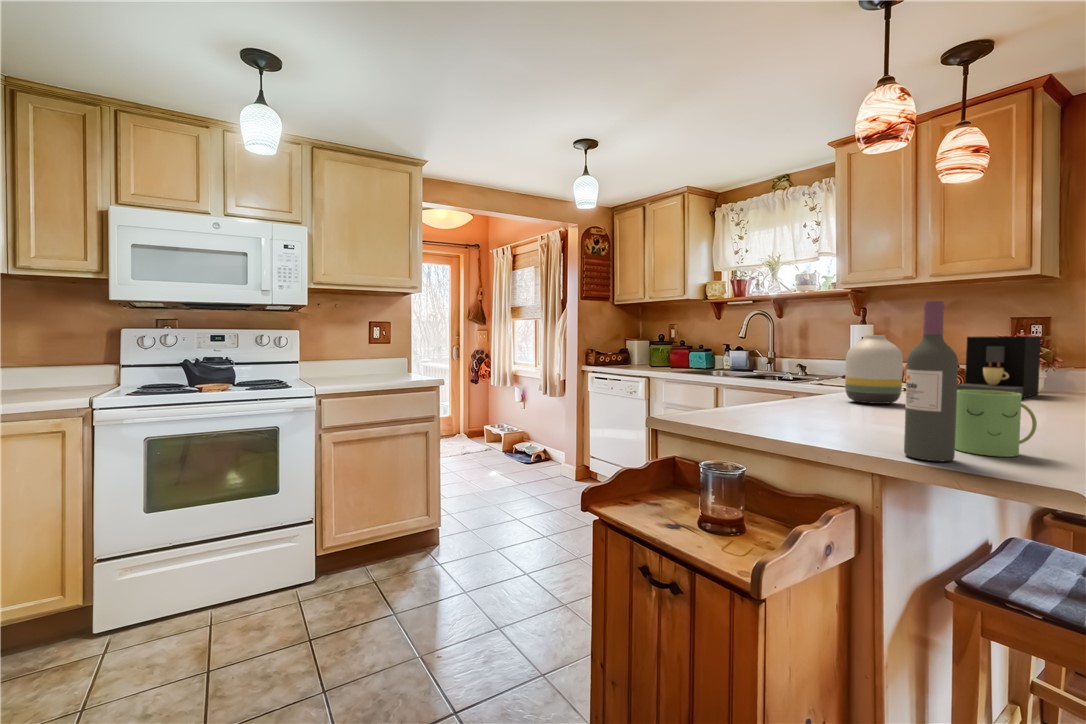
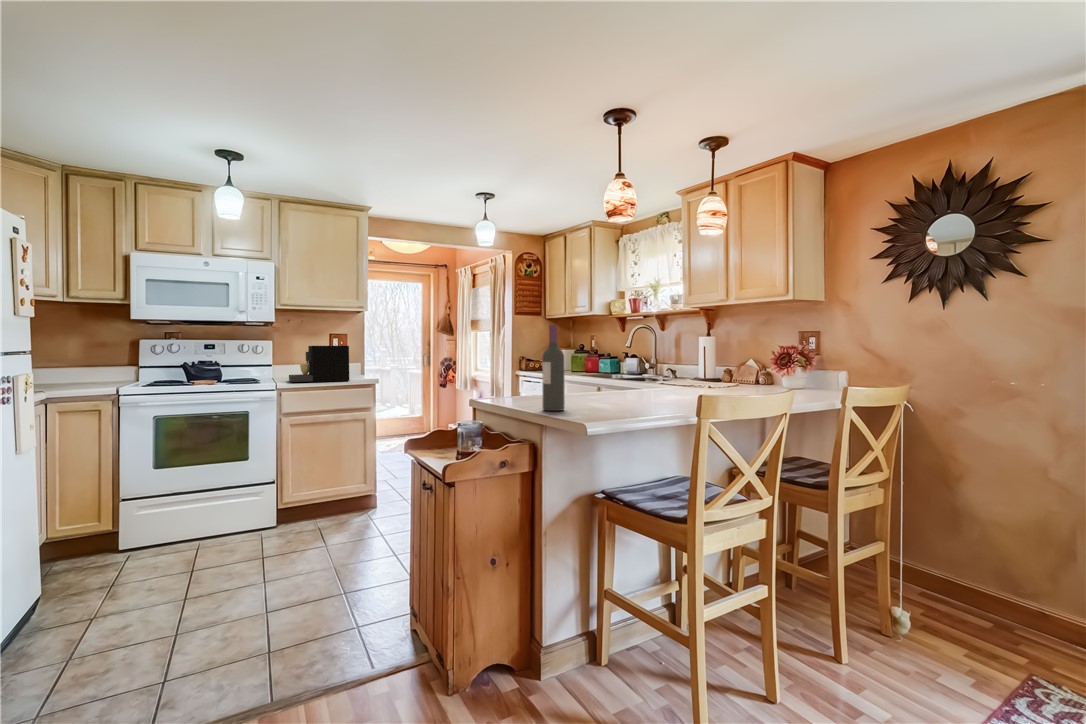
vase: present [845,335,903,404] -> none [625,343,659,391]
coffee maker: present [957,336,1041,398] -> present [289,346,349,382]
mug: present [955,390,1037,457] -> none [584,374,617,410]

